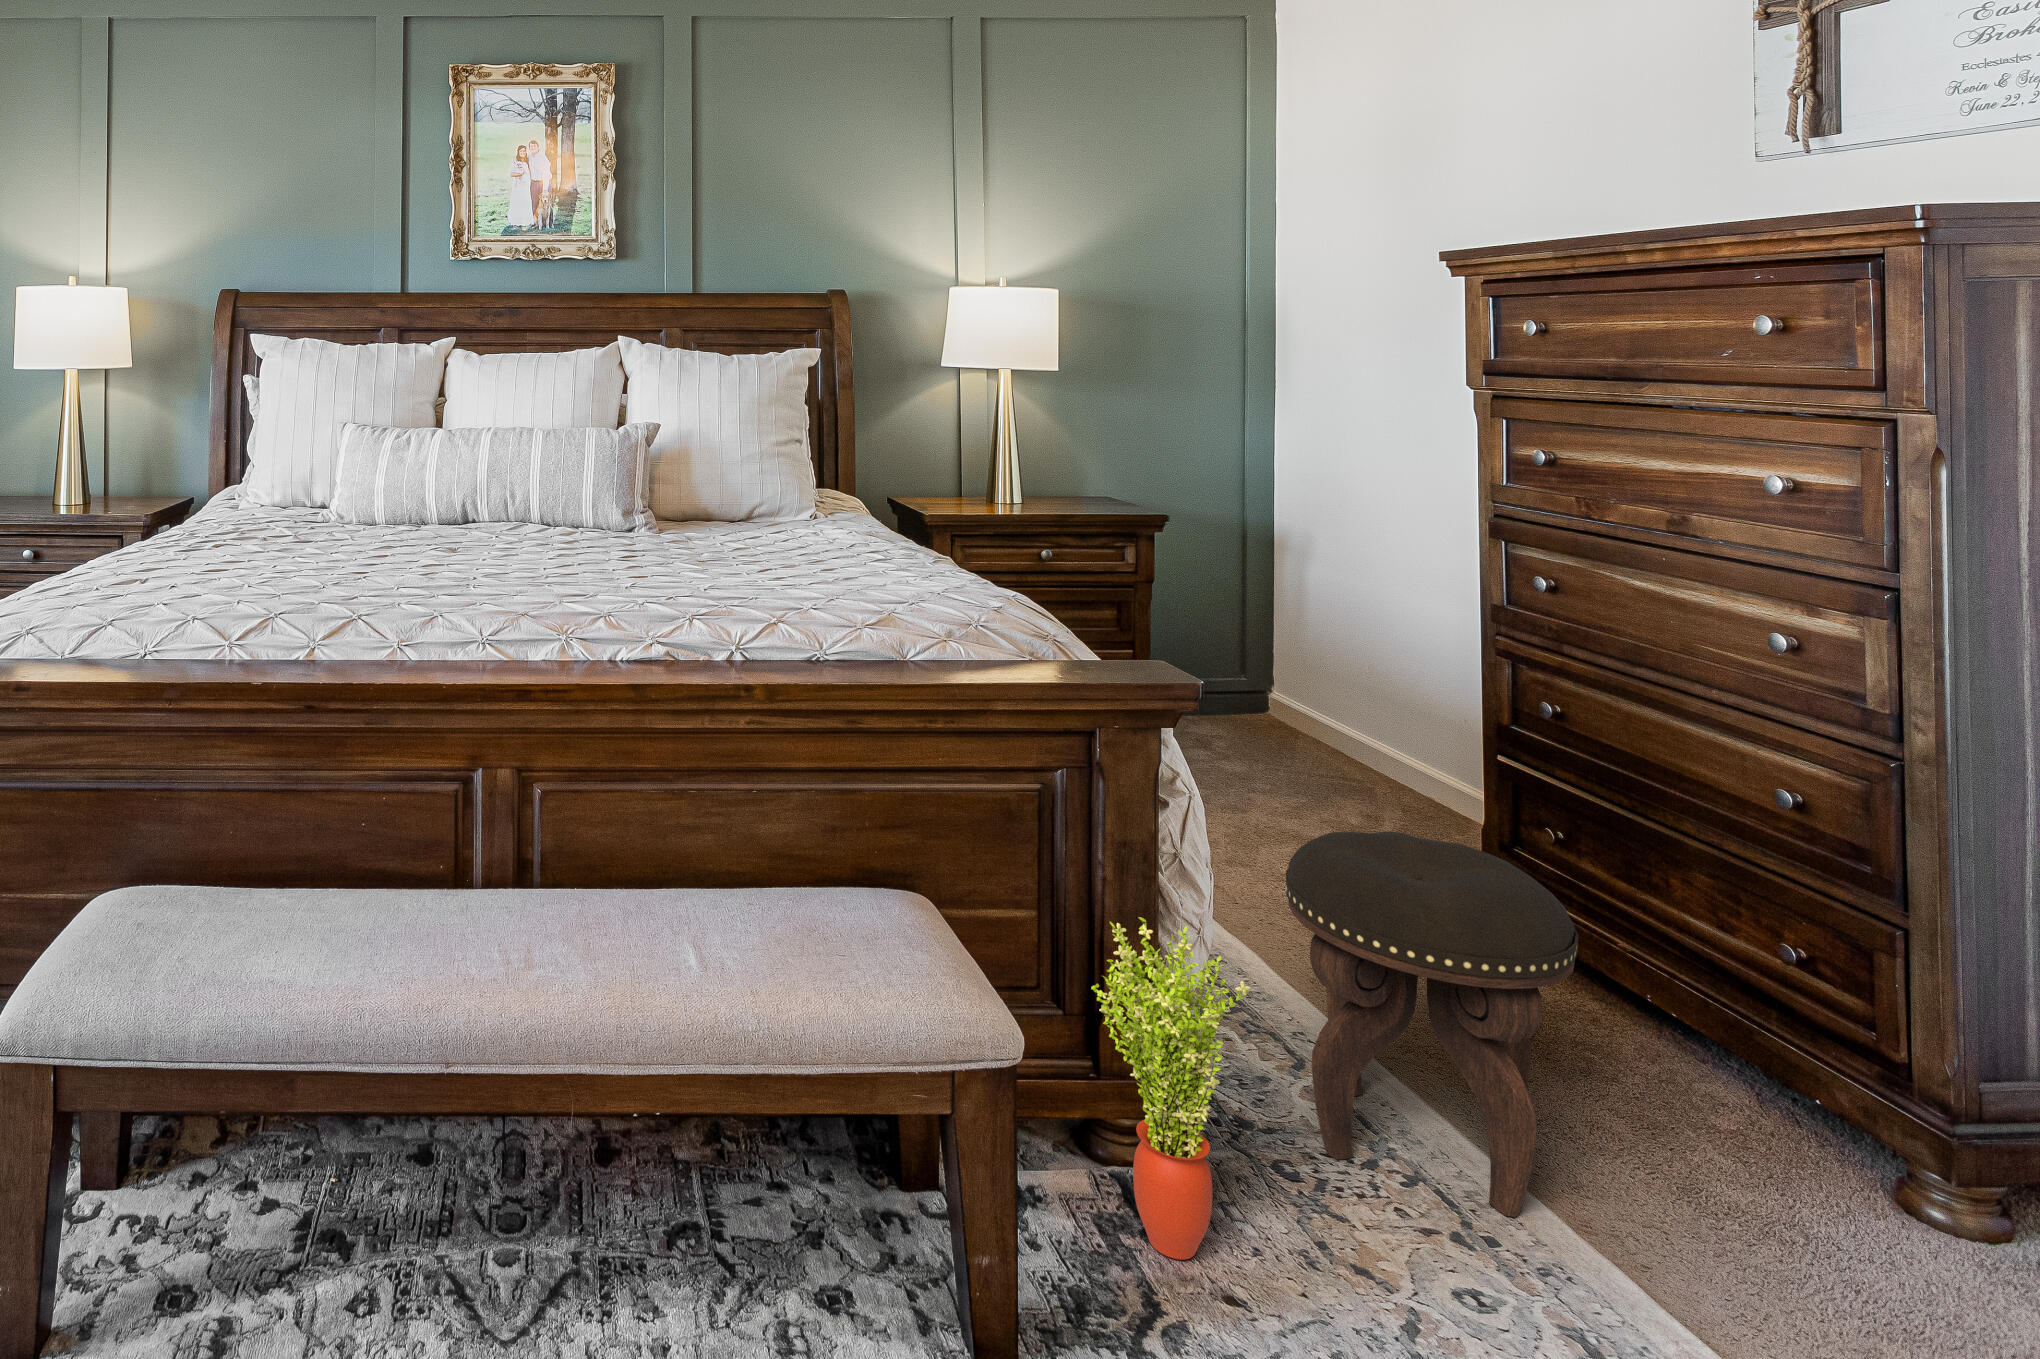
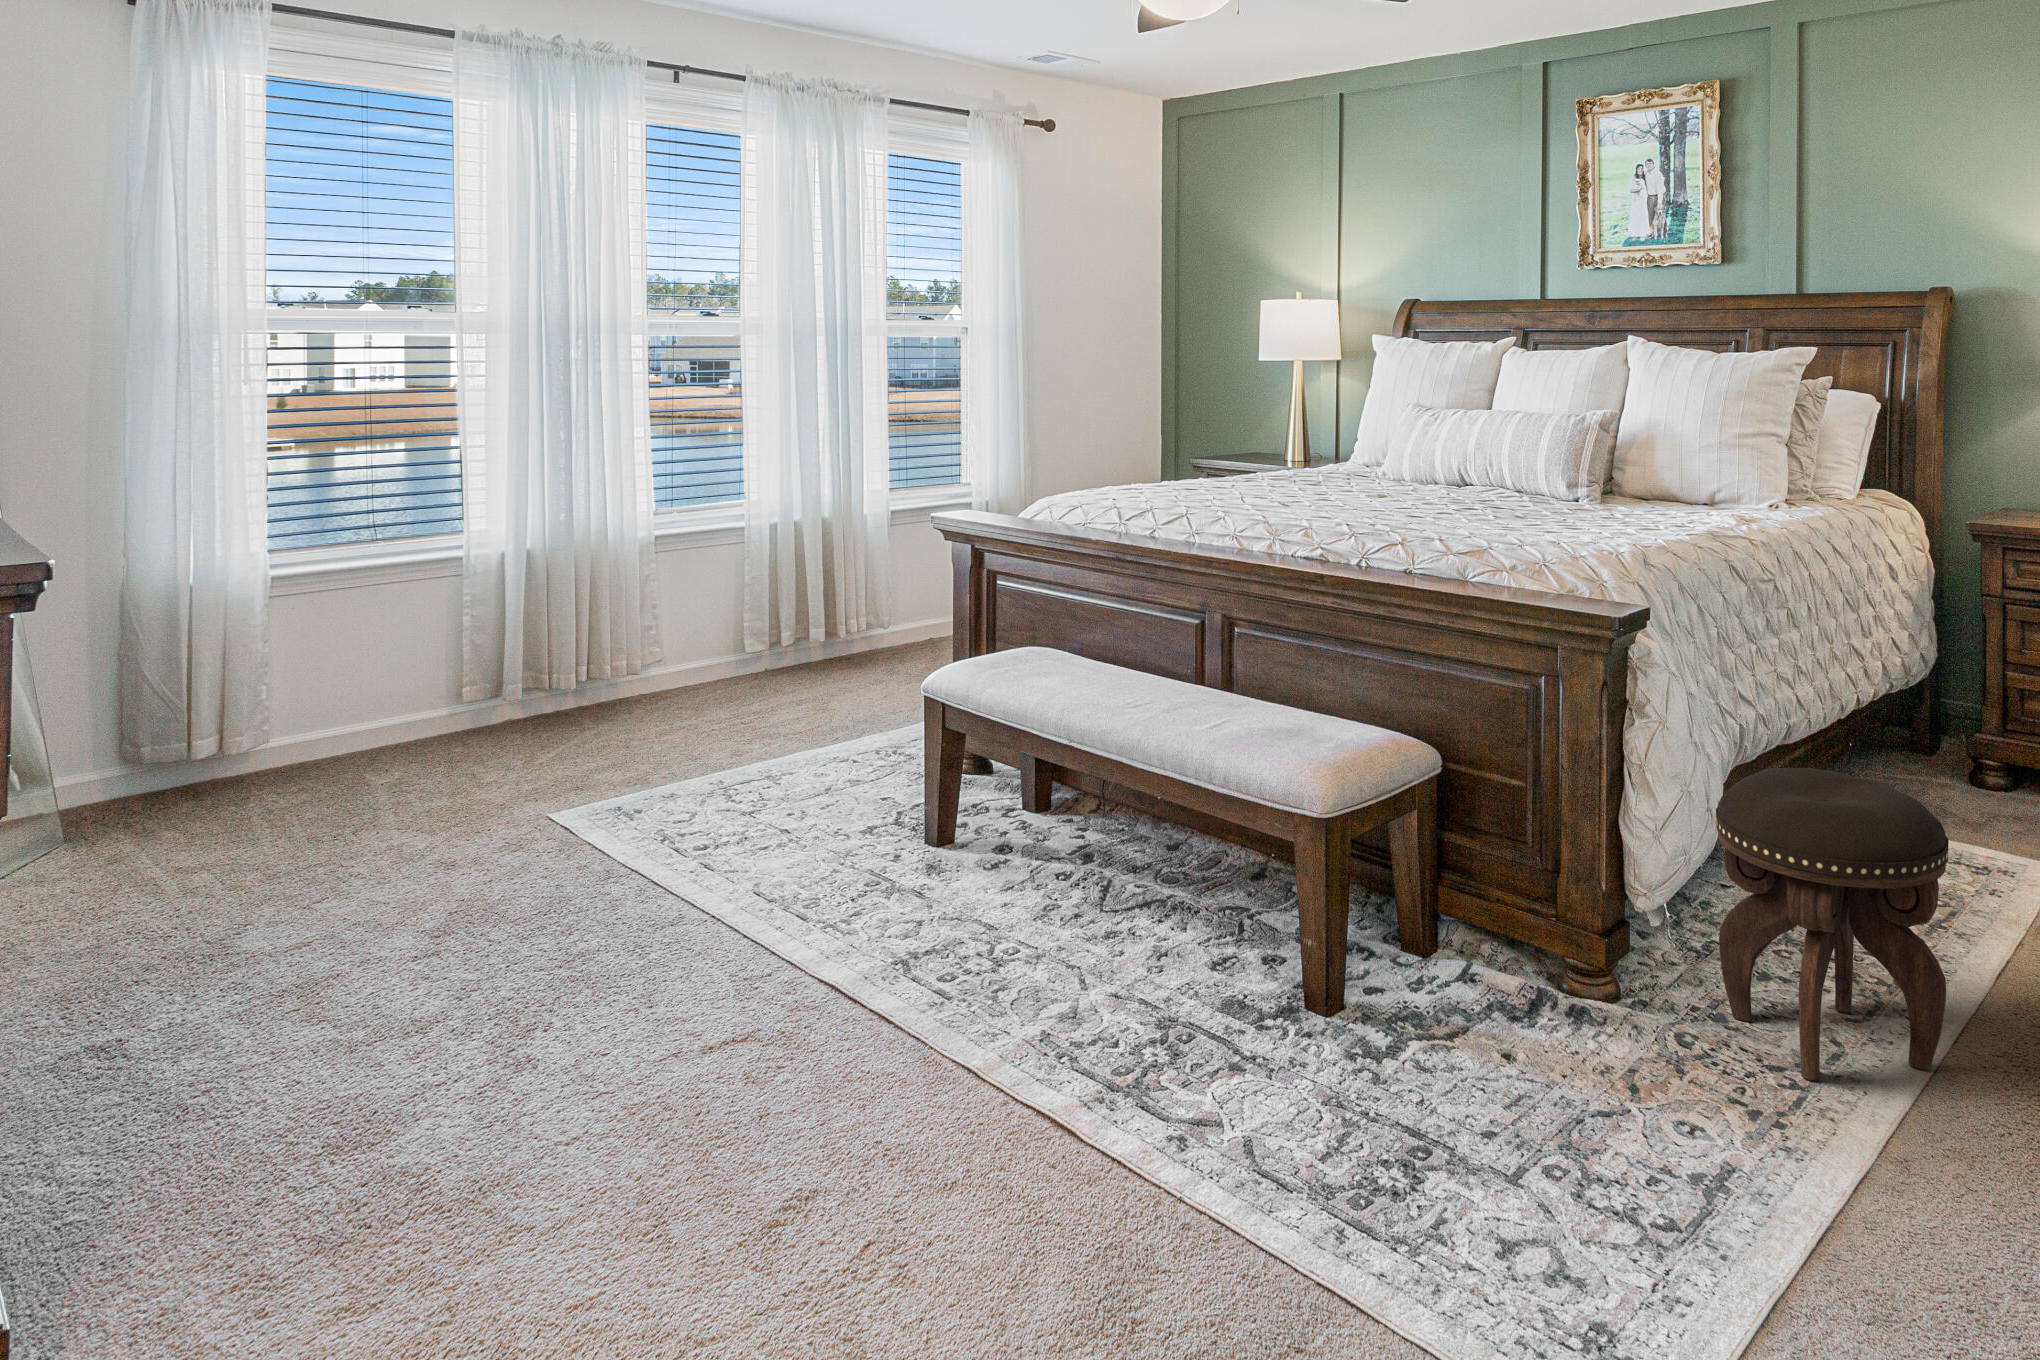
potted plant: present [1091,917,1250,1260] -> none [1450,745,1551,996]

